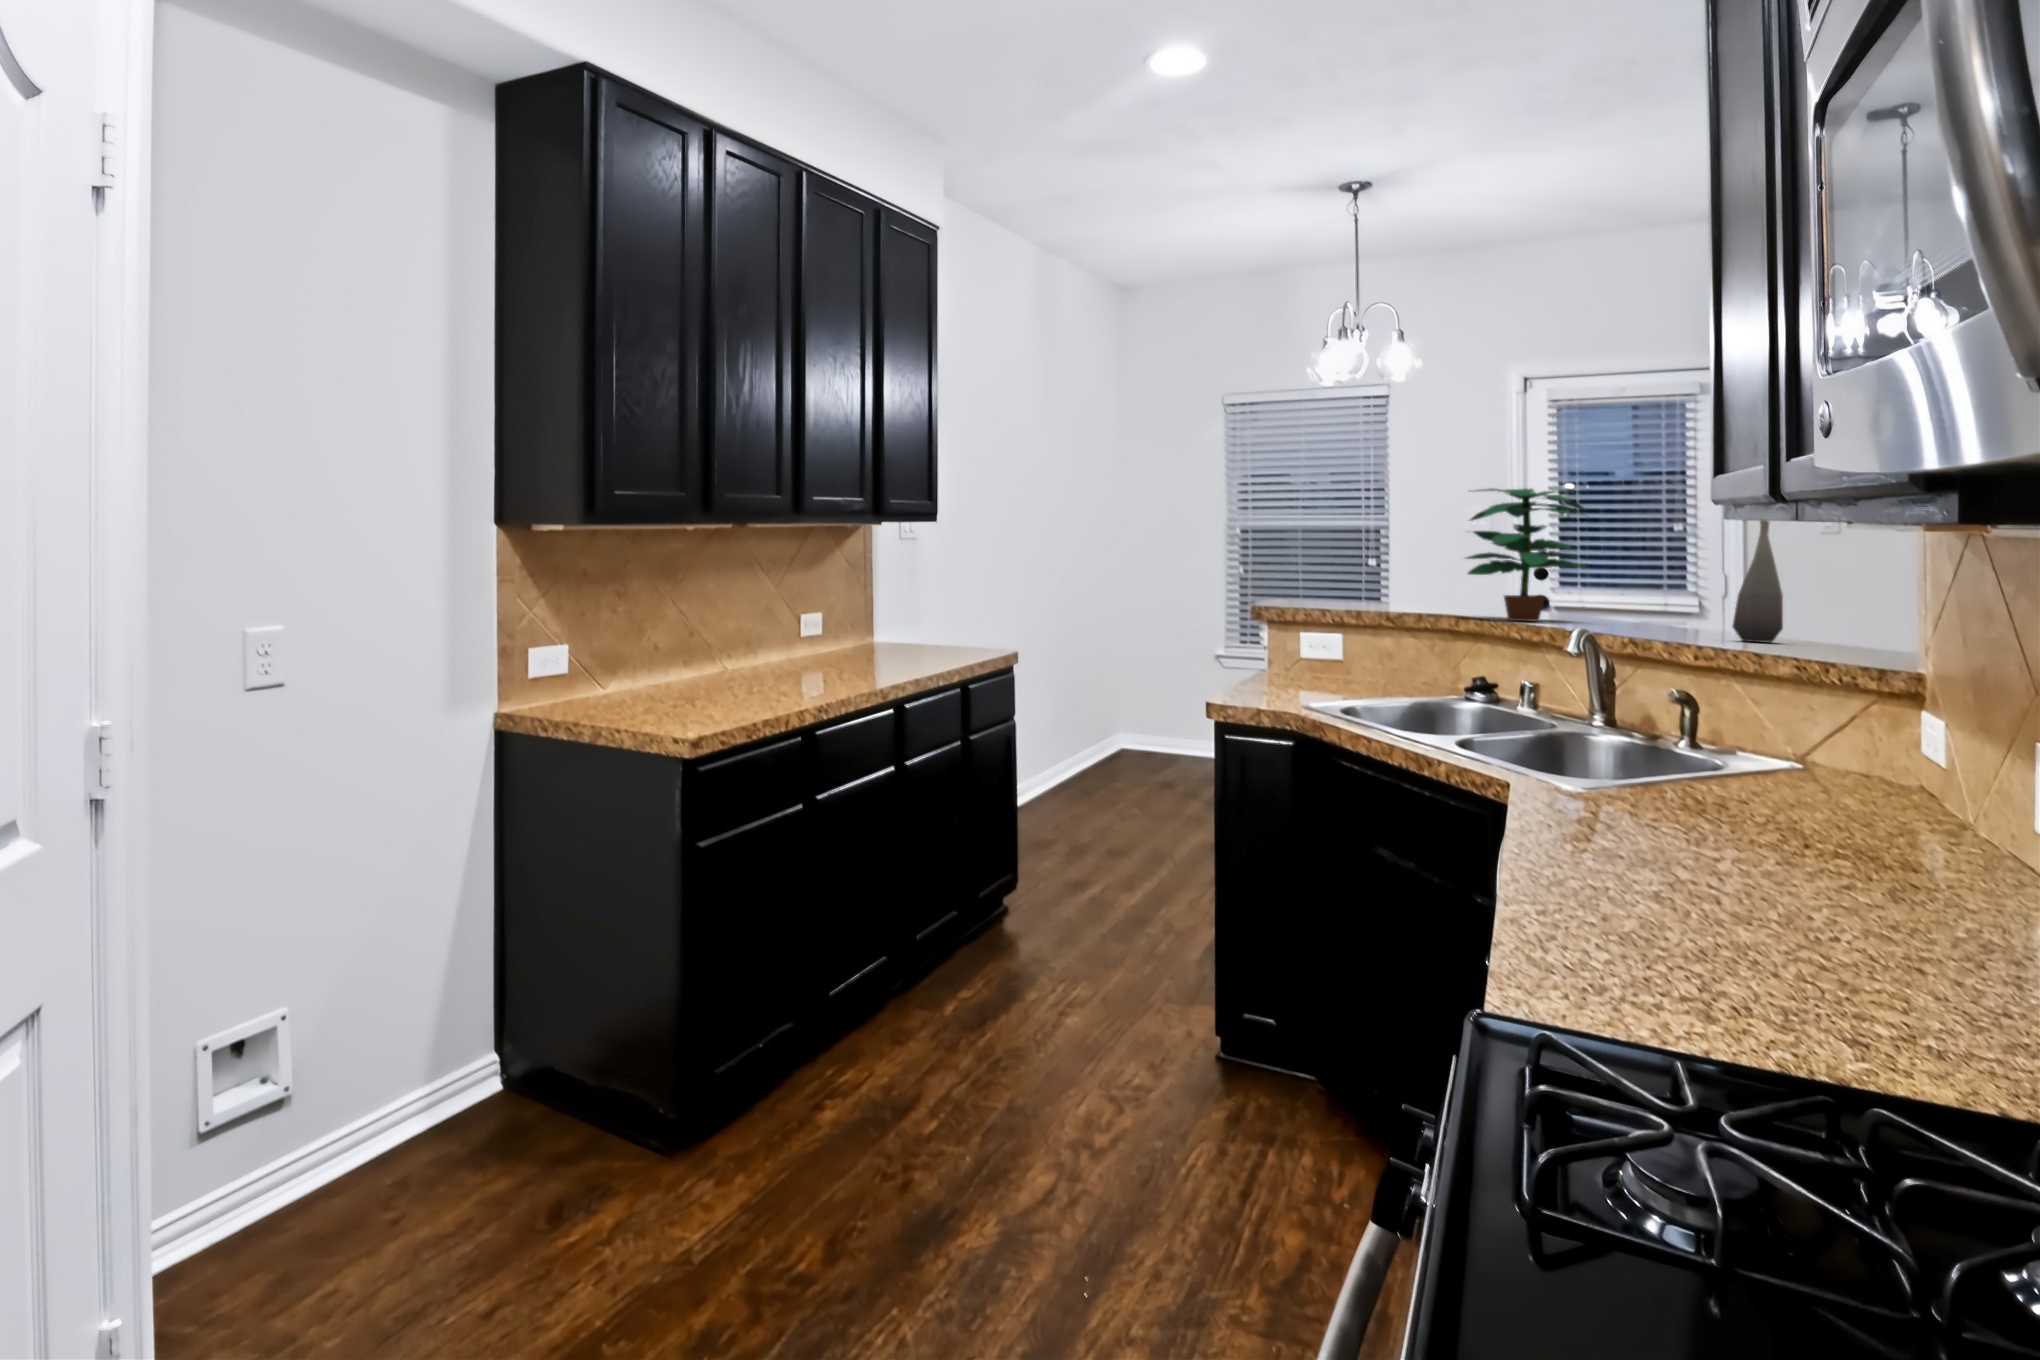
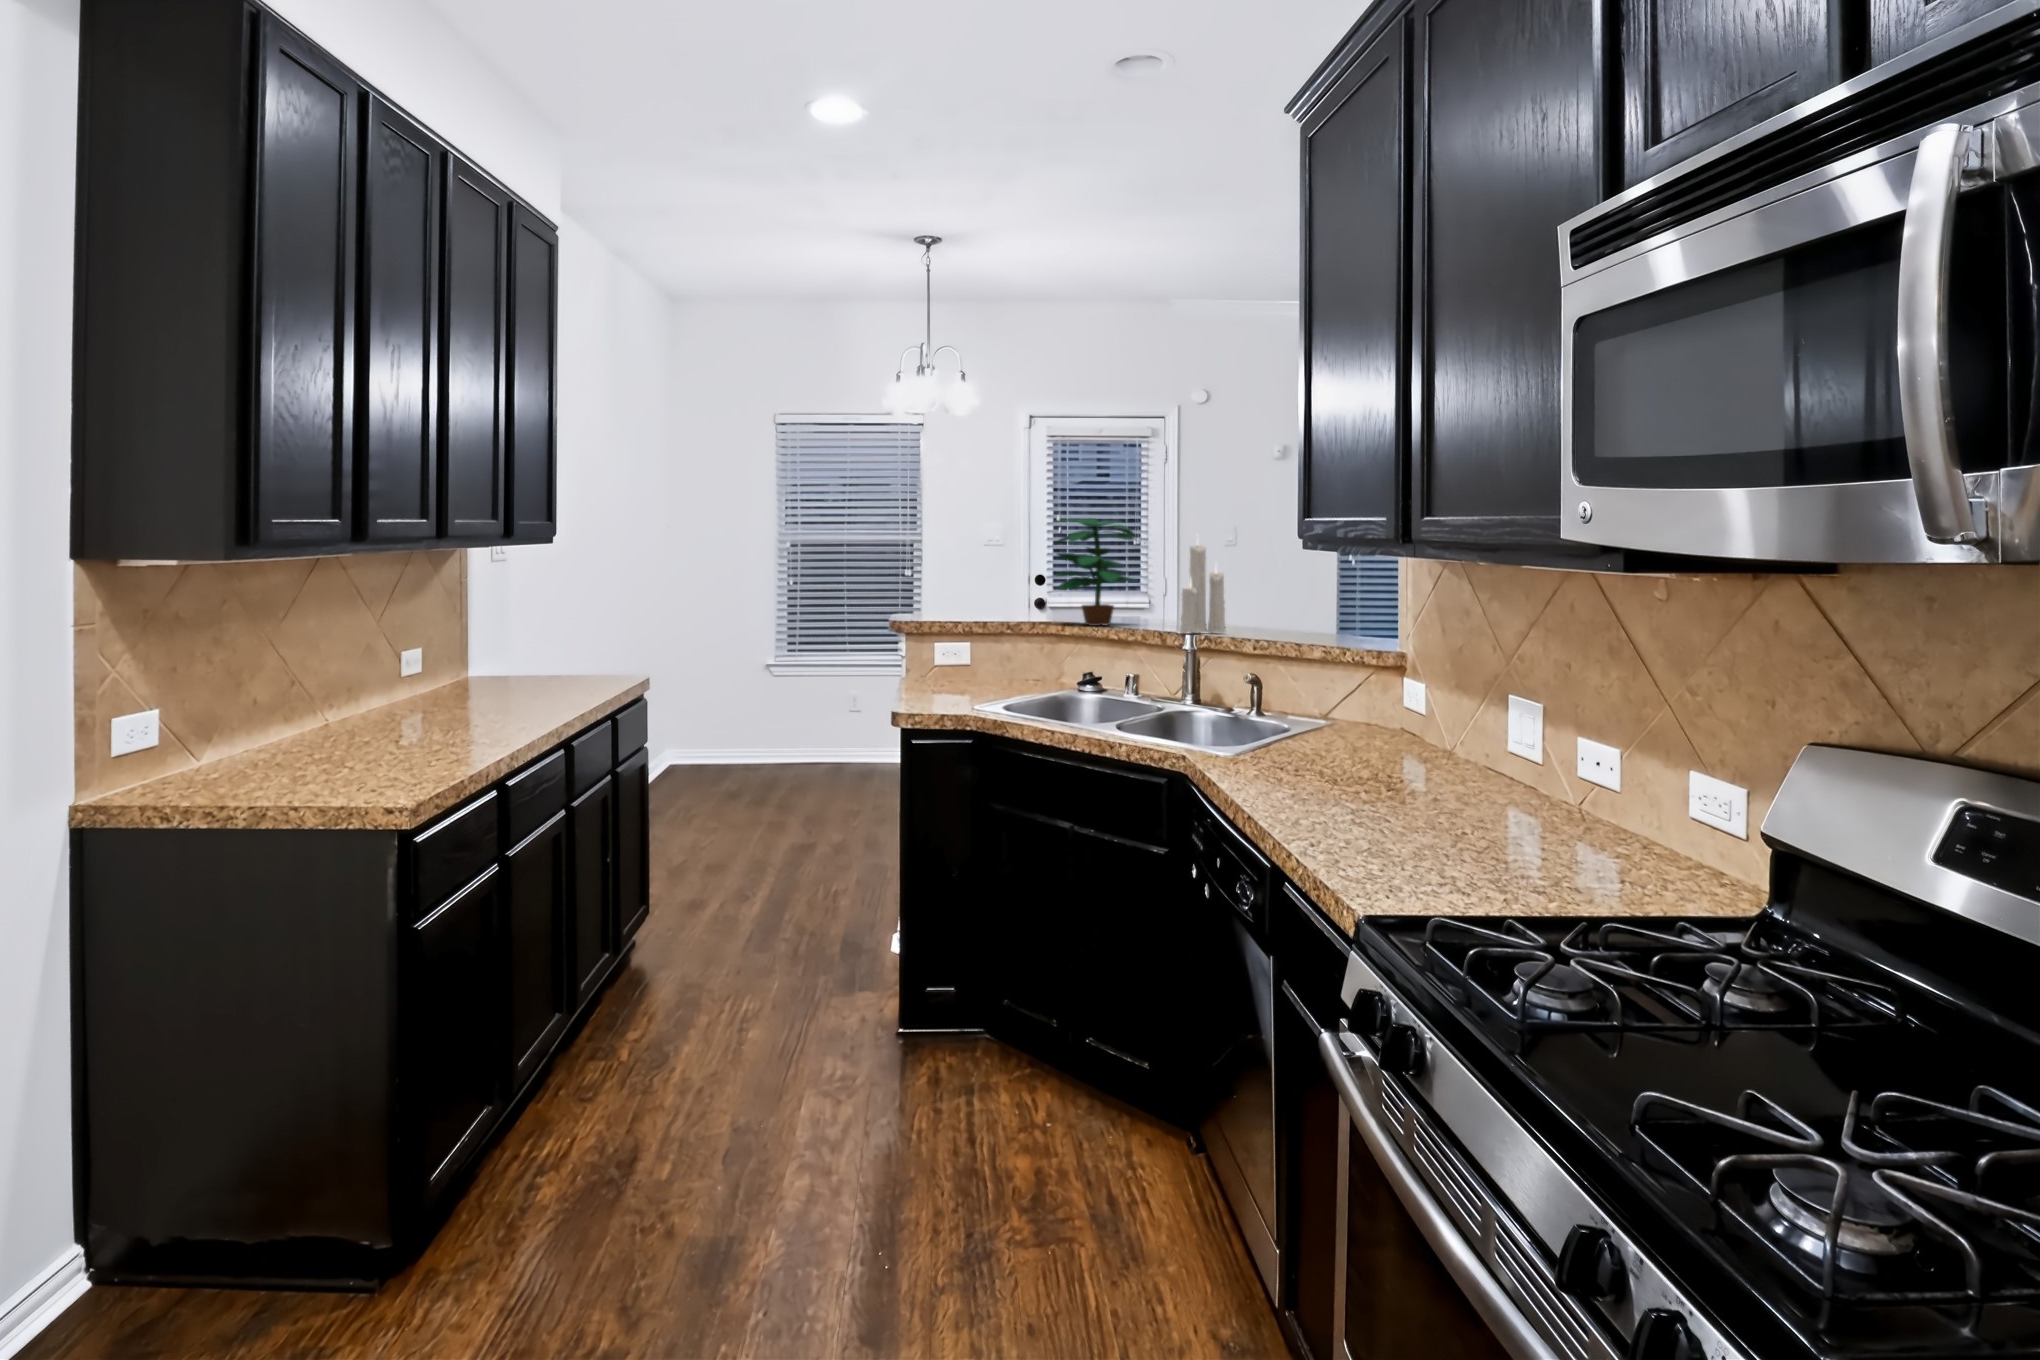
candle: none [1605,494,1680,635] -> present [1180,545,1226,634]
bottle: present [1732,520,1783,642] -> none [1262,541,1294,636]

